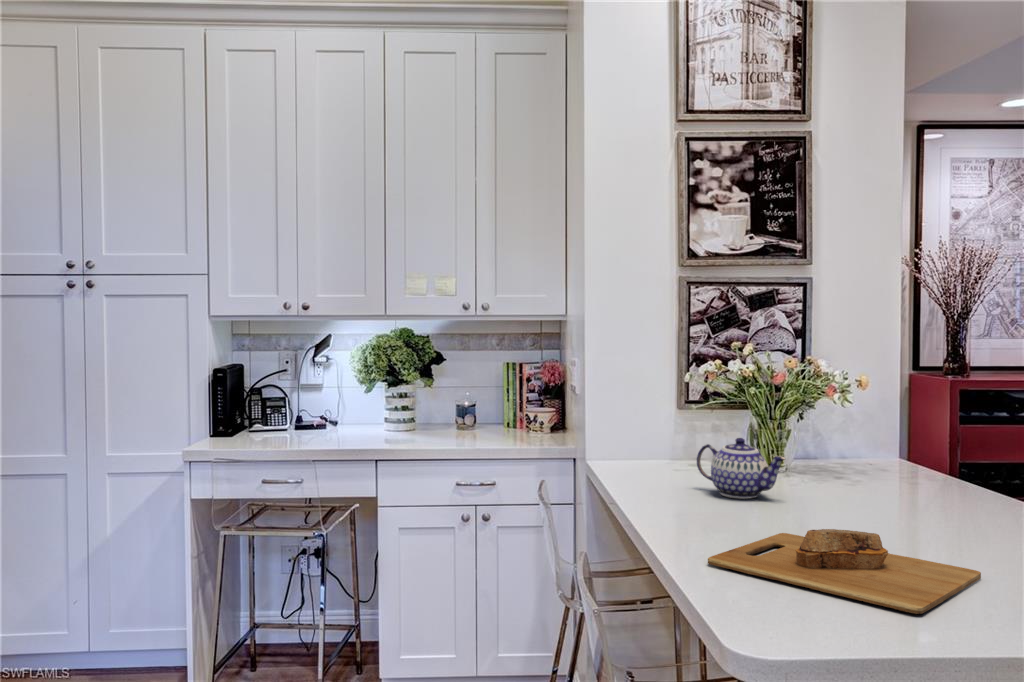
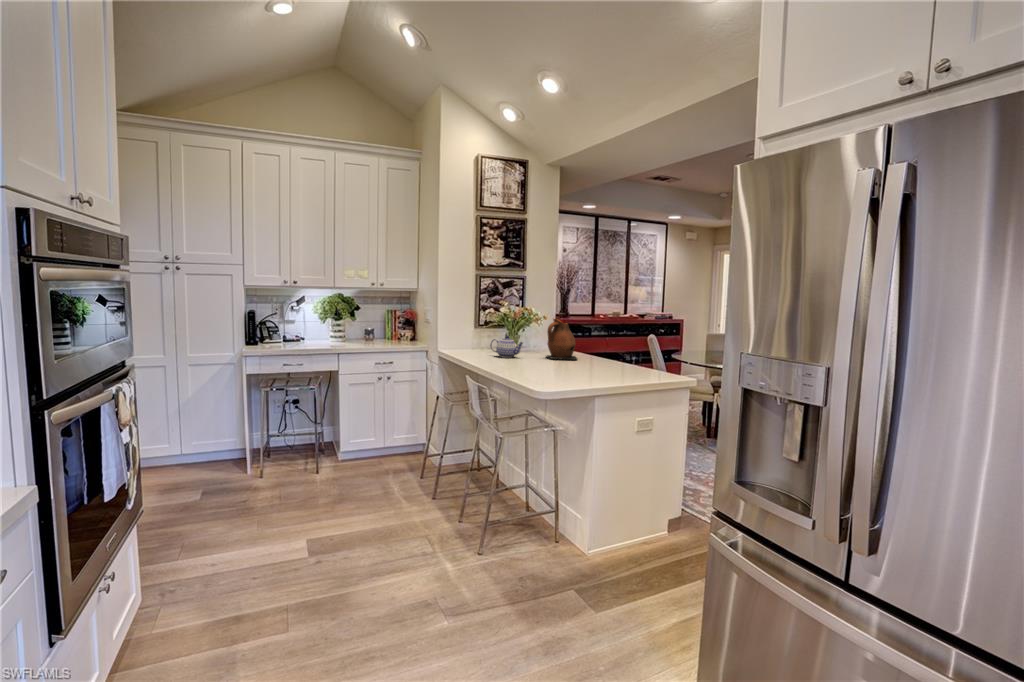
ceramic pitcher: none [851,393,955,519] -> present [546,319,577,360]
cutting board: present [708,529,981,614] -> none [511,359,589,378]

